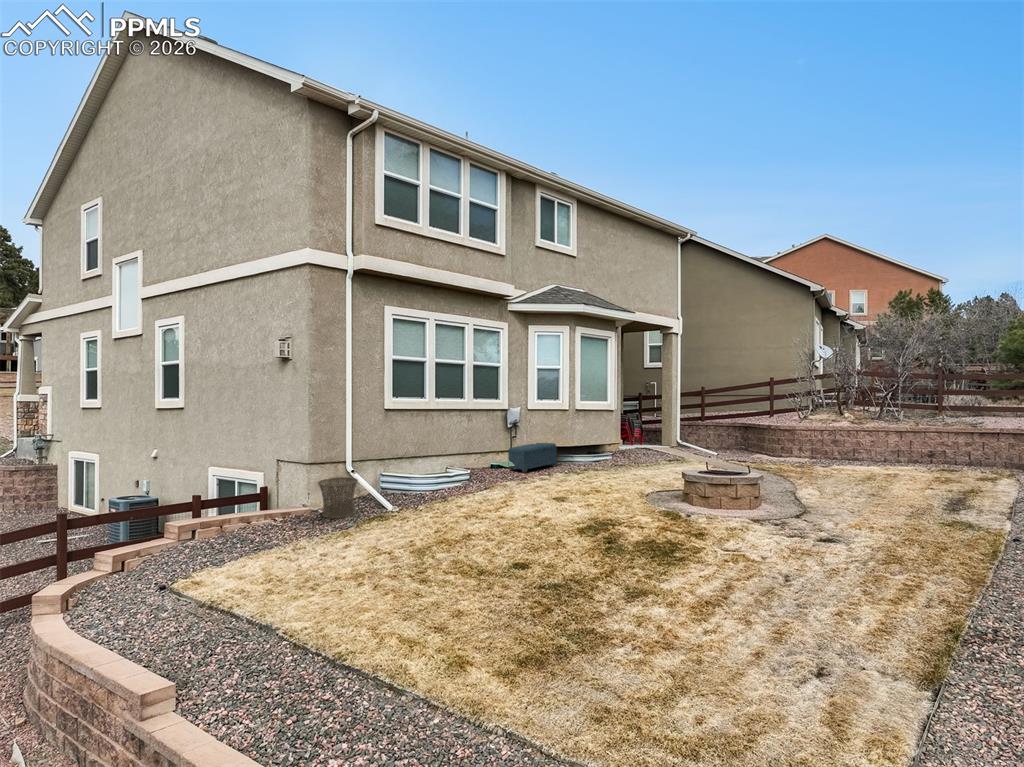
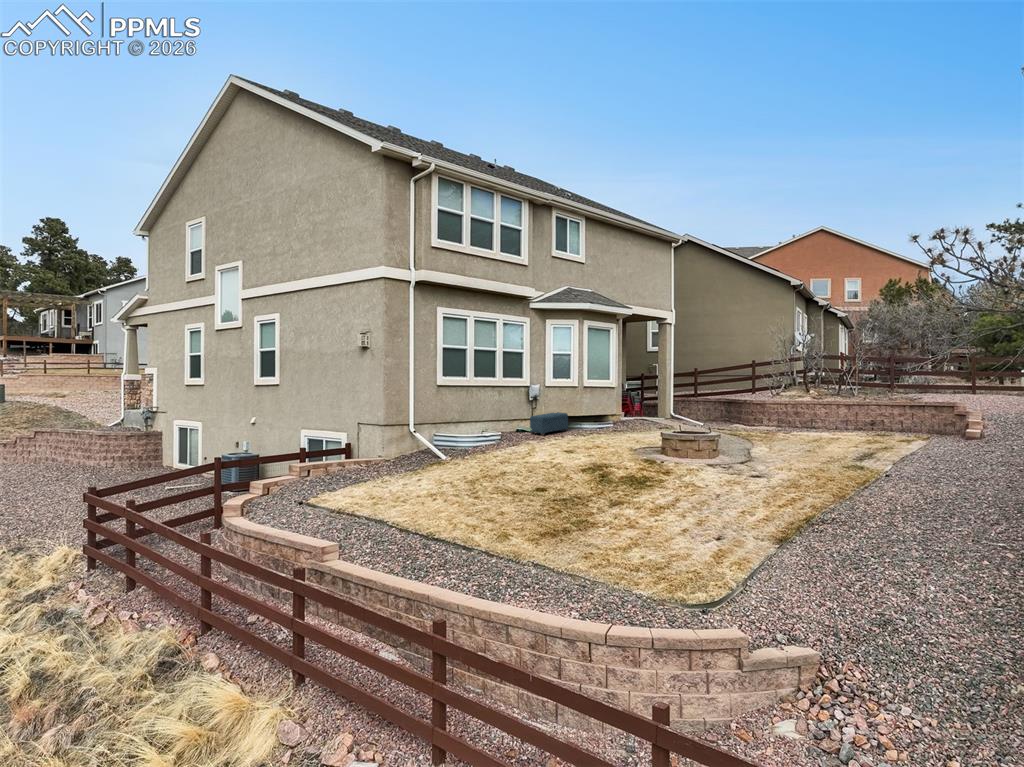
basket: present [318,477,358,518] -> none [391,435,420,464]

